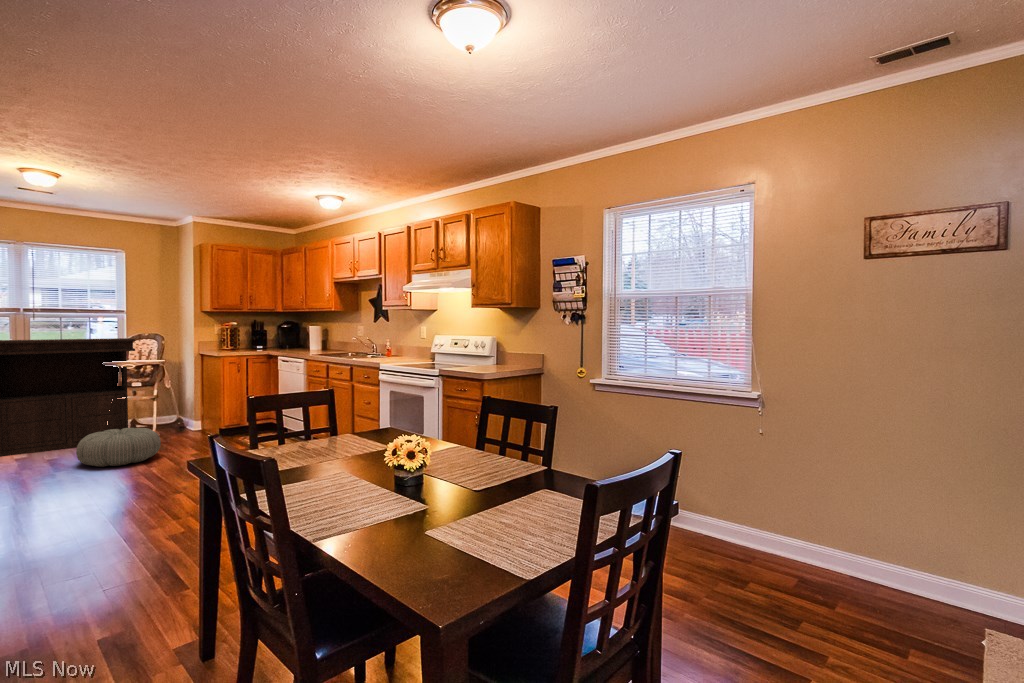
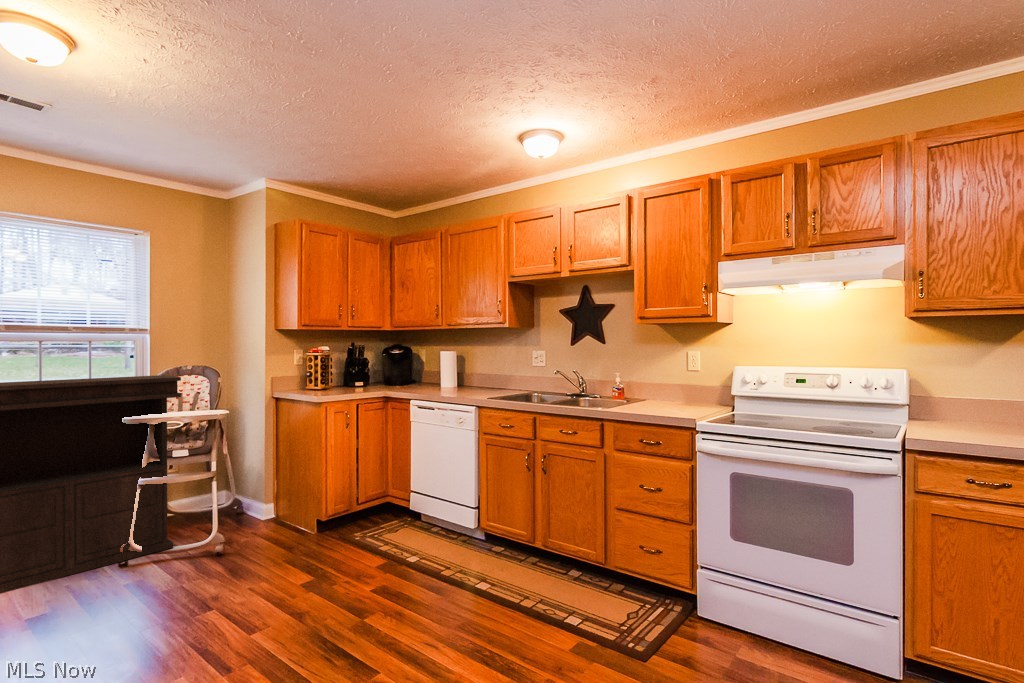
pouf: present [76,428,161,467] -> none [105,540,253,634]

